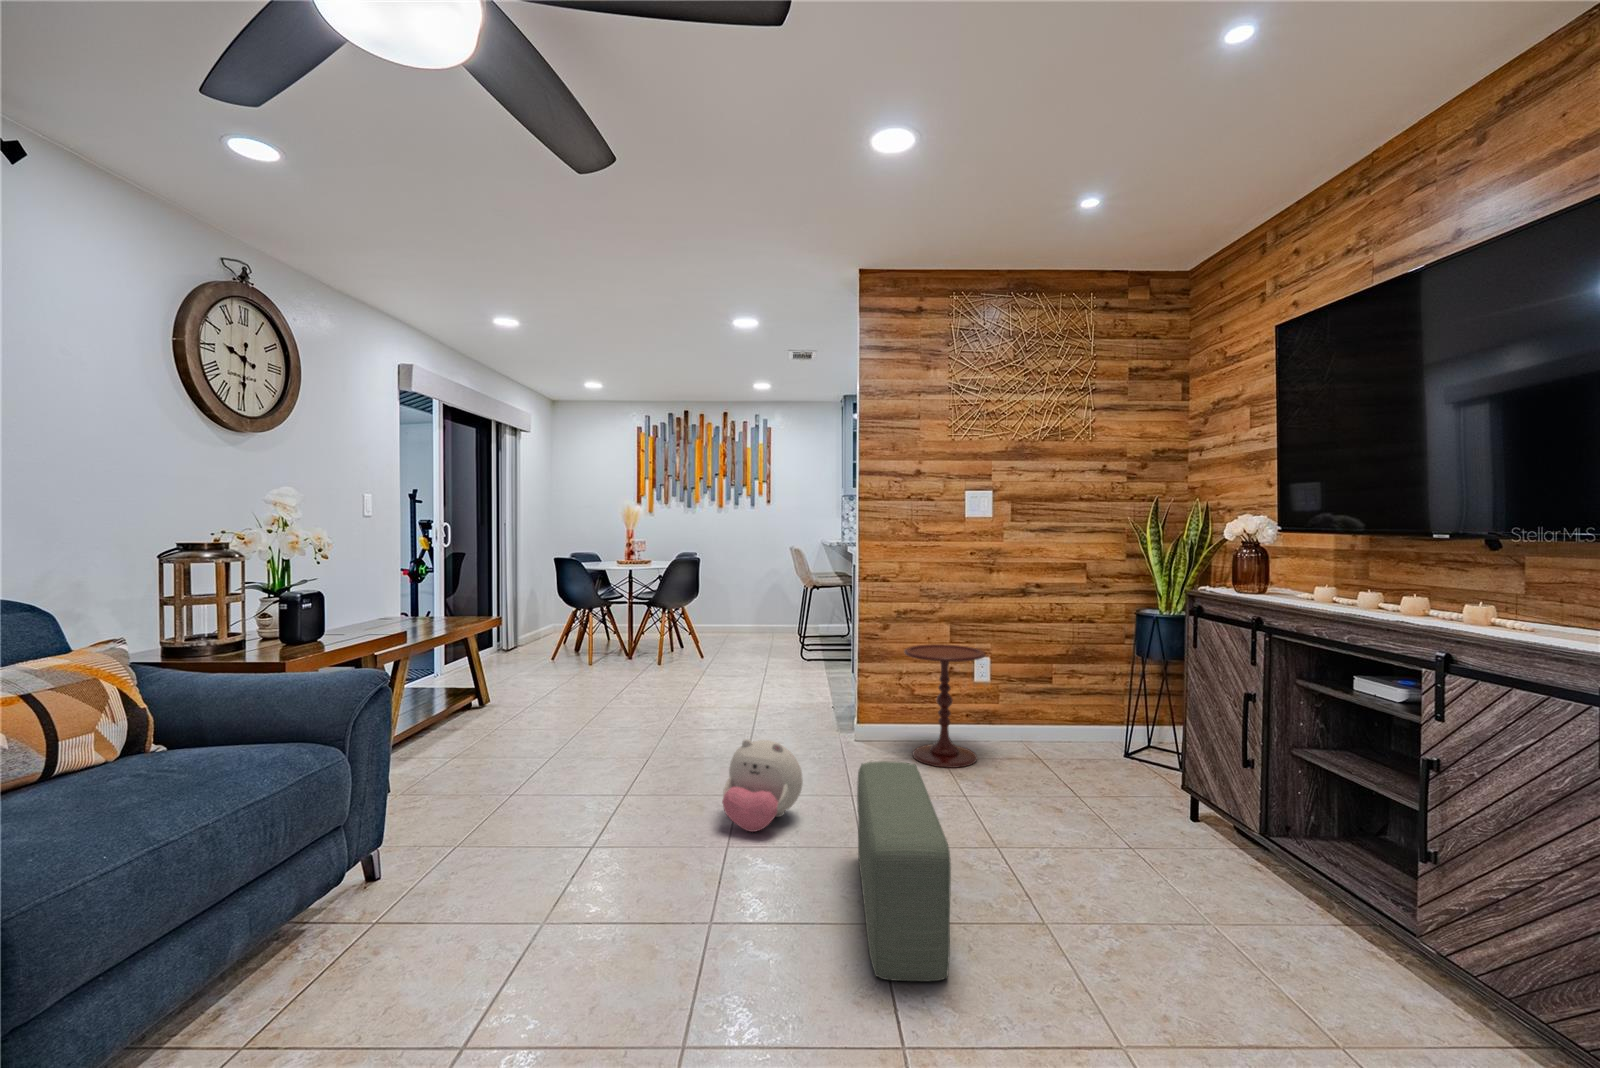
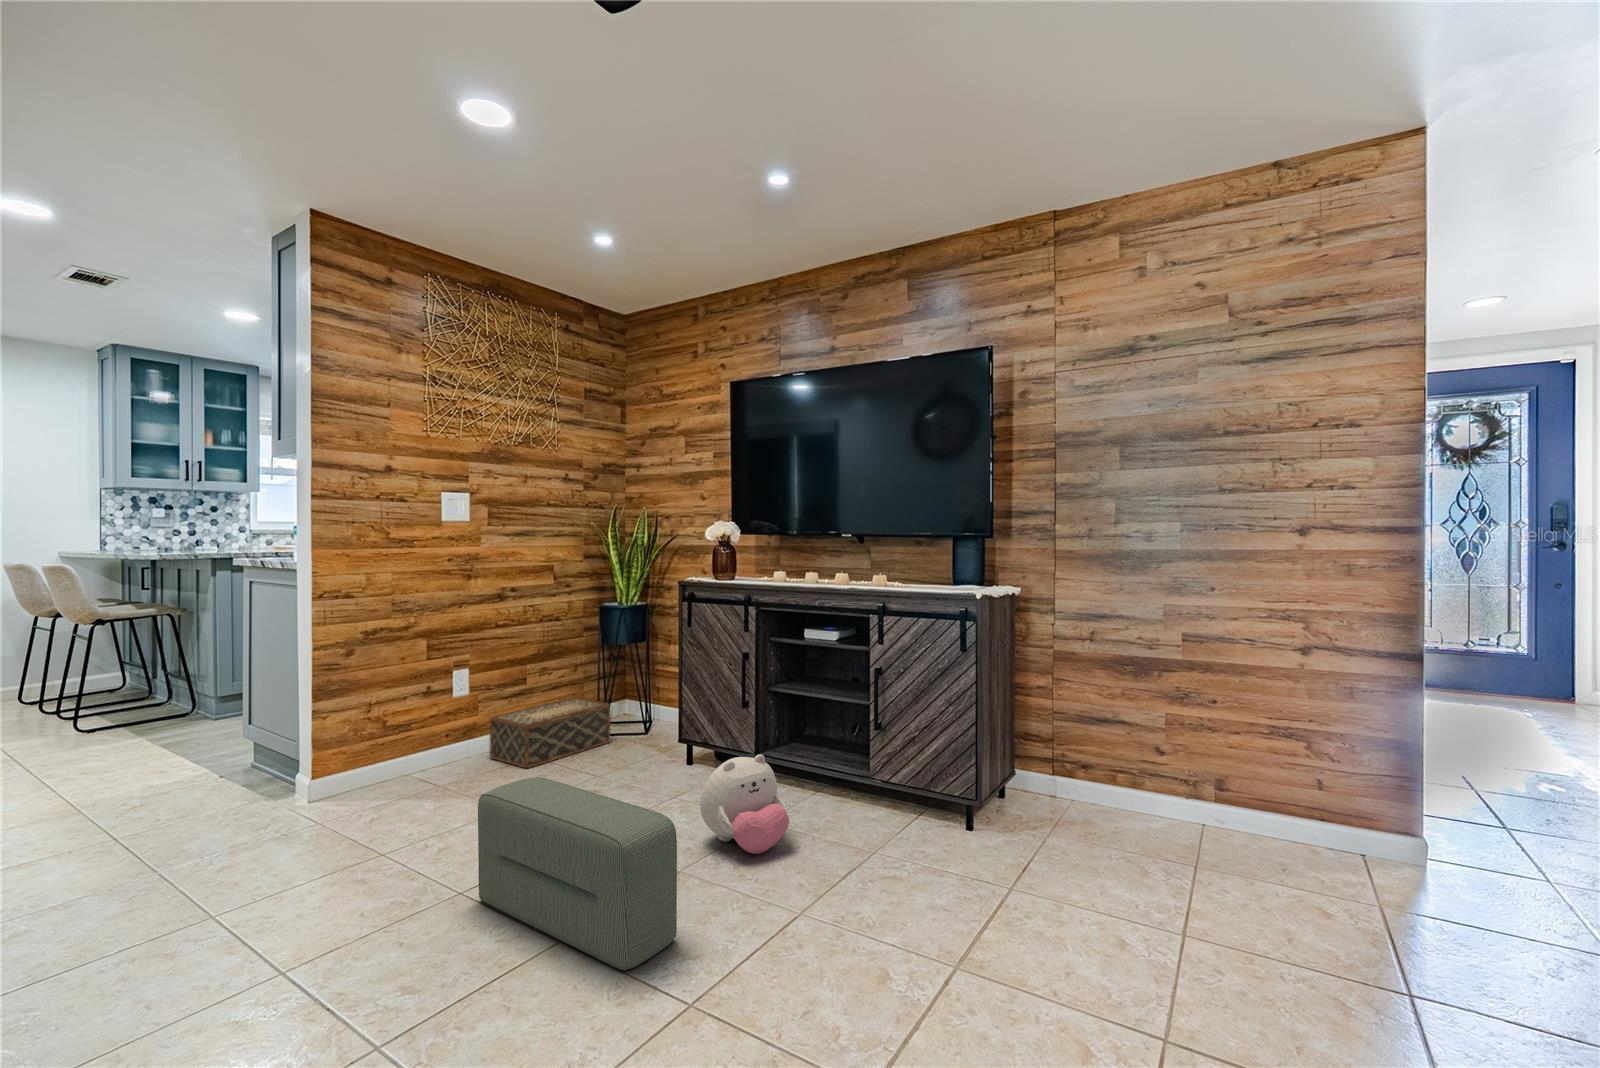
side table: present [904,644,985,768] -> none [389,662,488,800]
woven basket: none [1007,705,1134,765] -> present [490,697,610,768]
plush toy: present [722,739,803,832] -> present [700,754,789,854]

